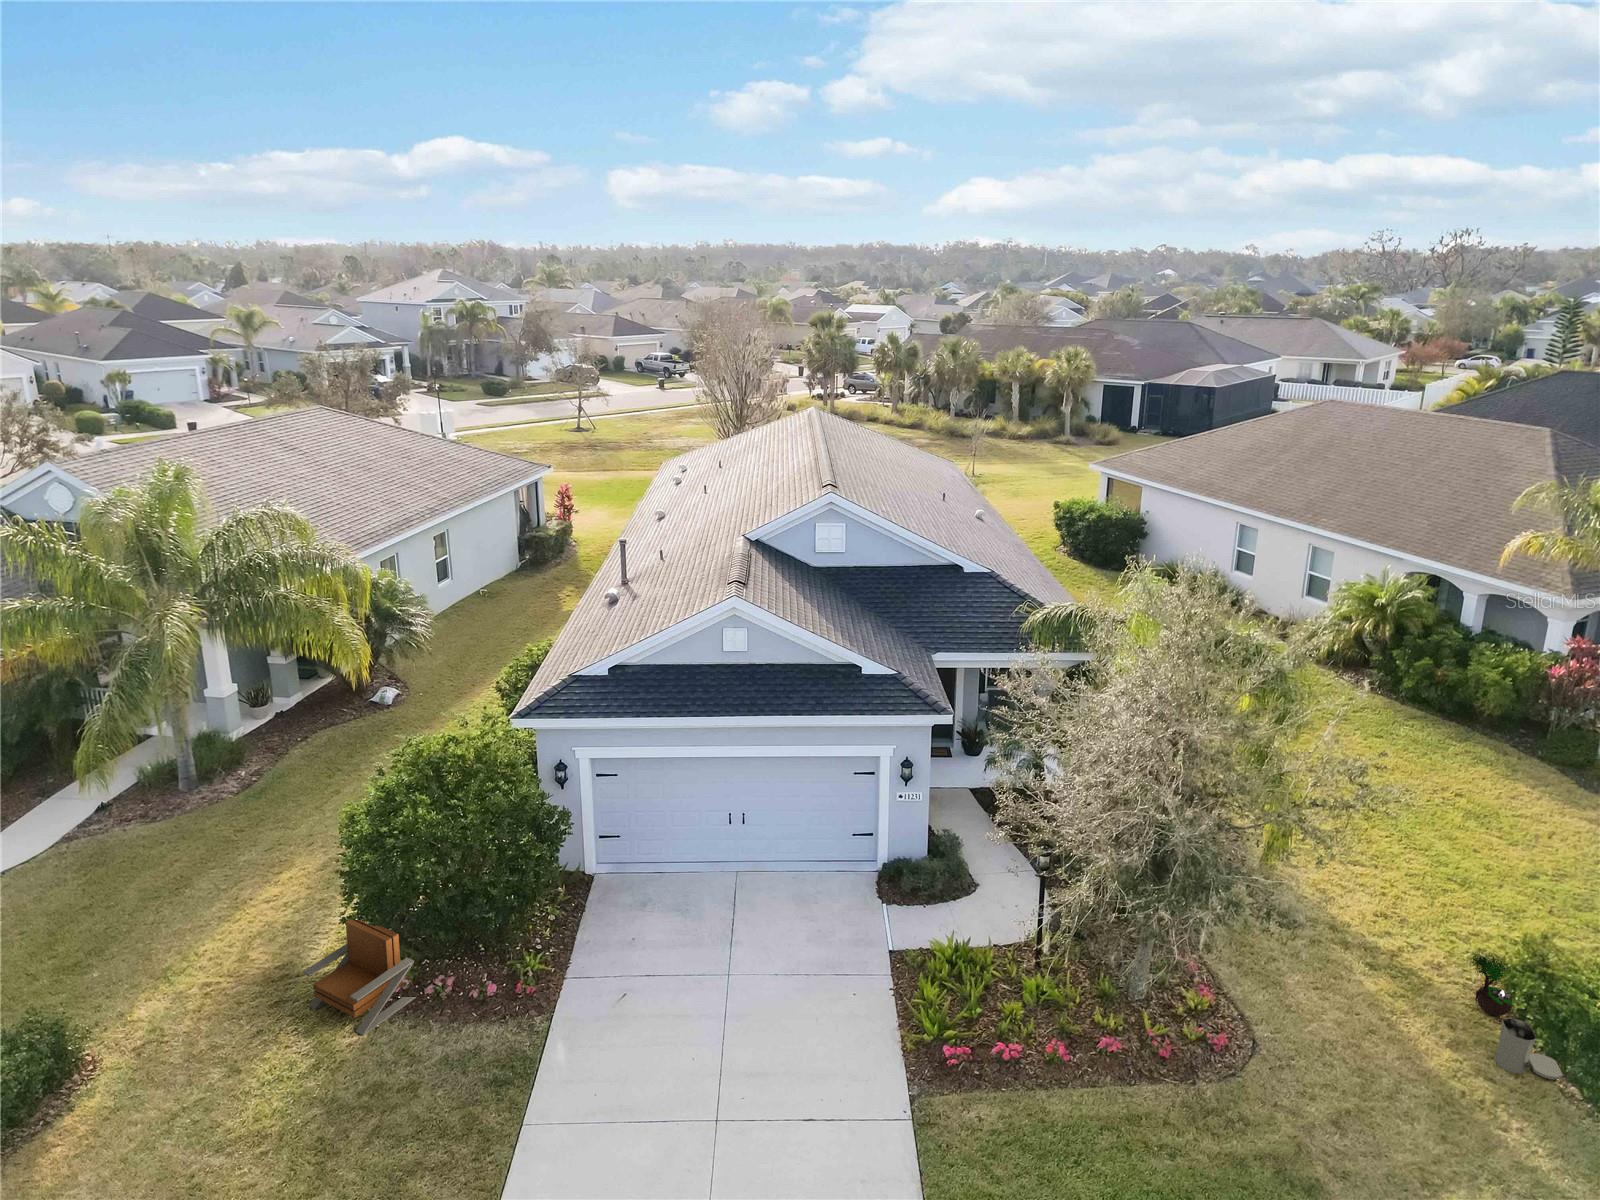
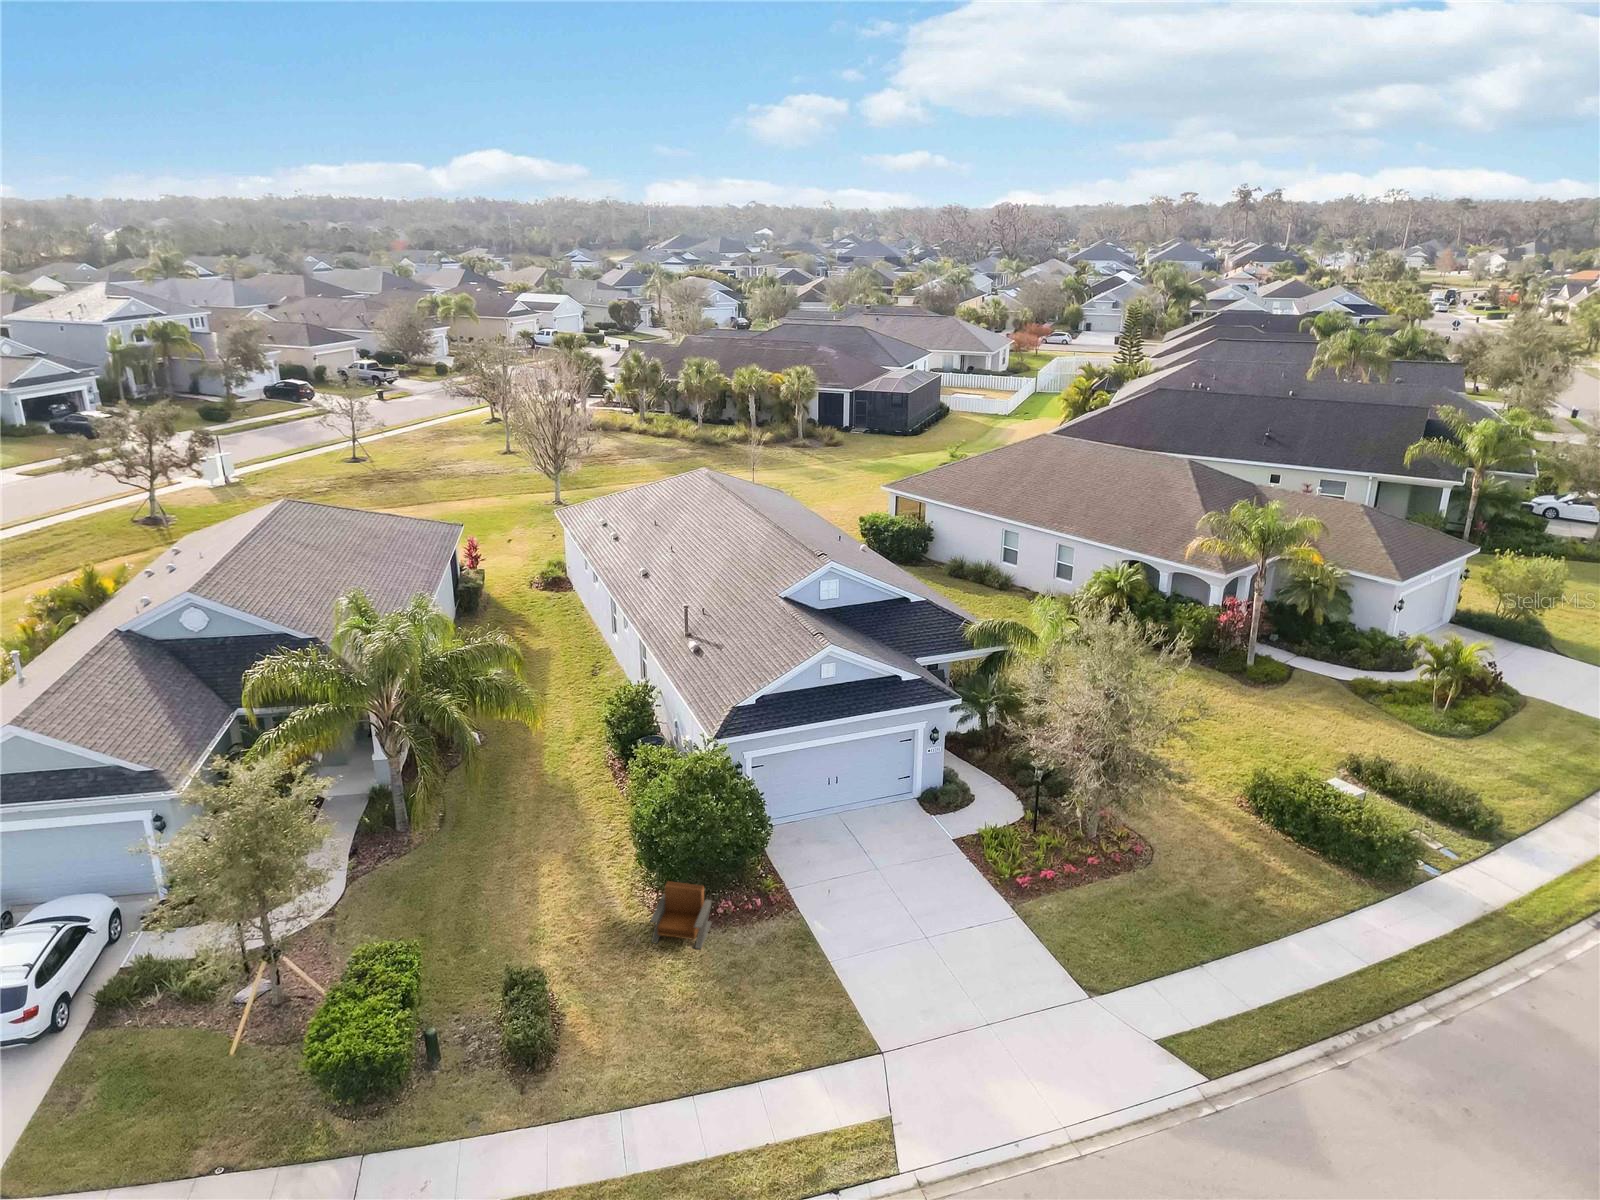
potted tree: present [1469,953,1513,1016] -> none [1233,778,1255,811]
trash can: present [1495,1018,1563,1079] -> none [1254,810,1284,836]

